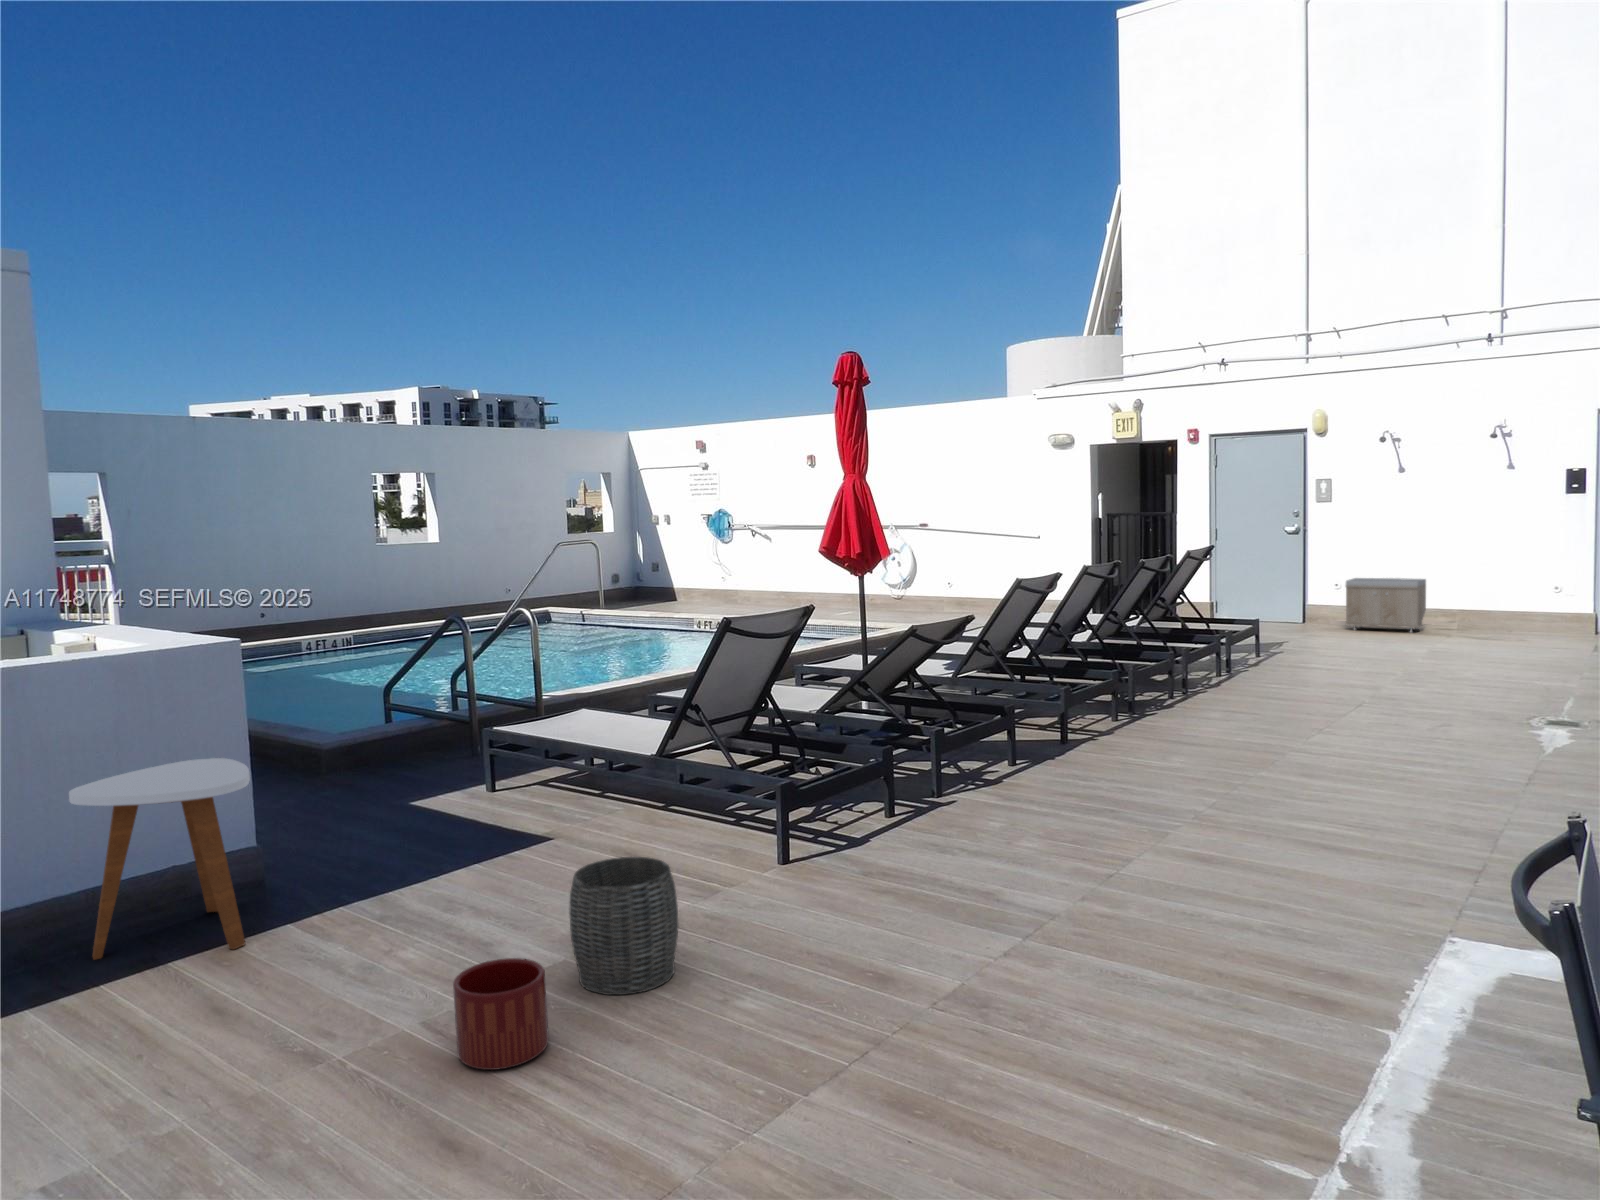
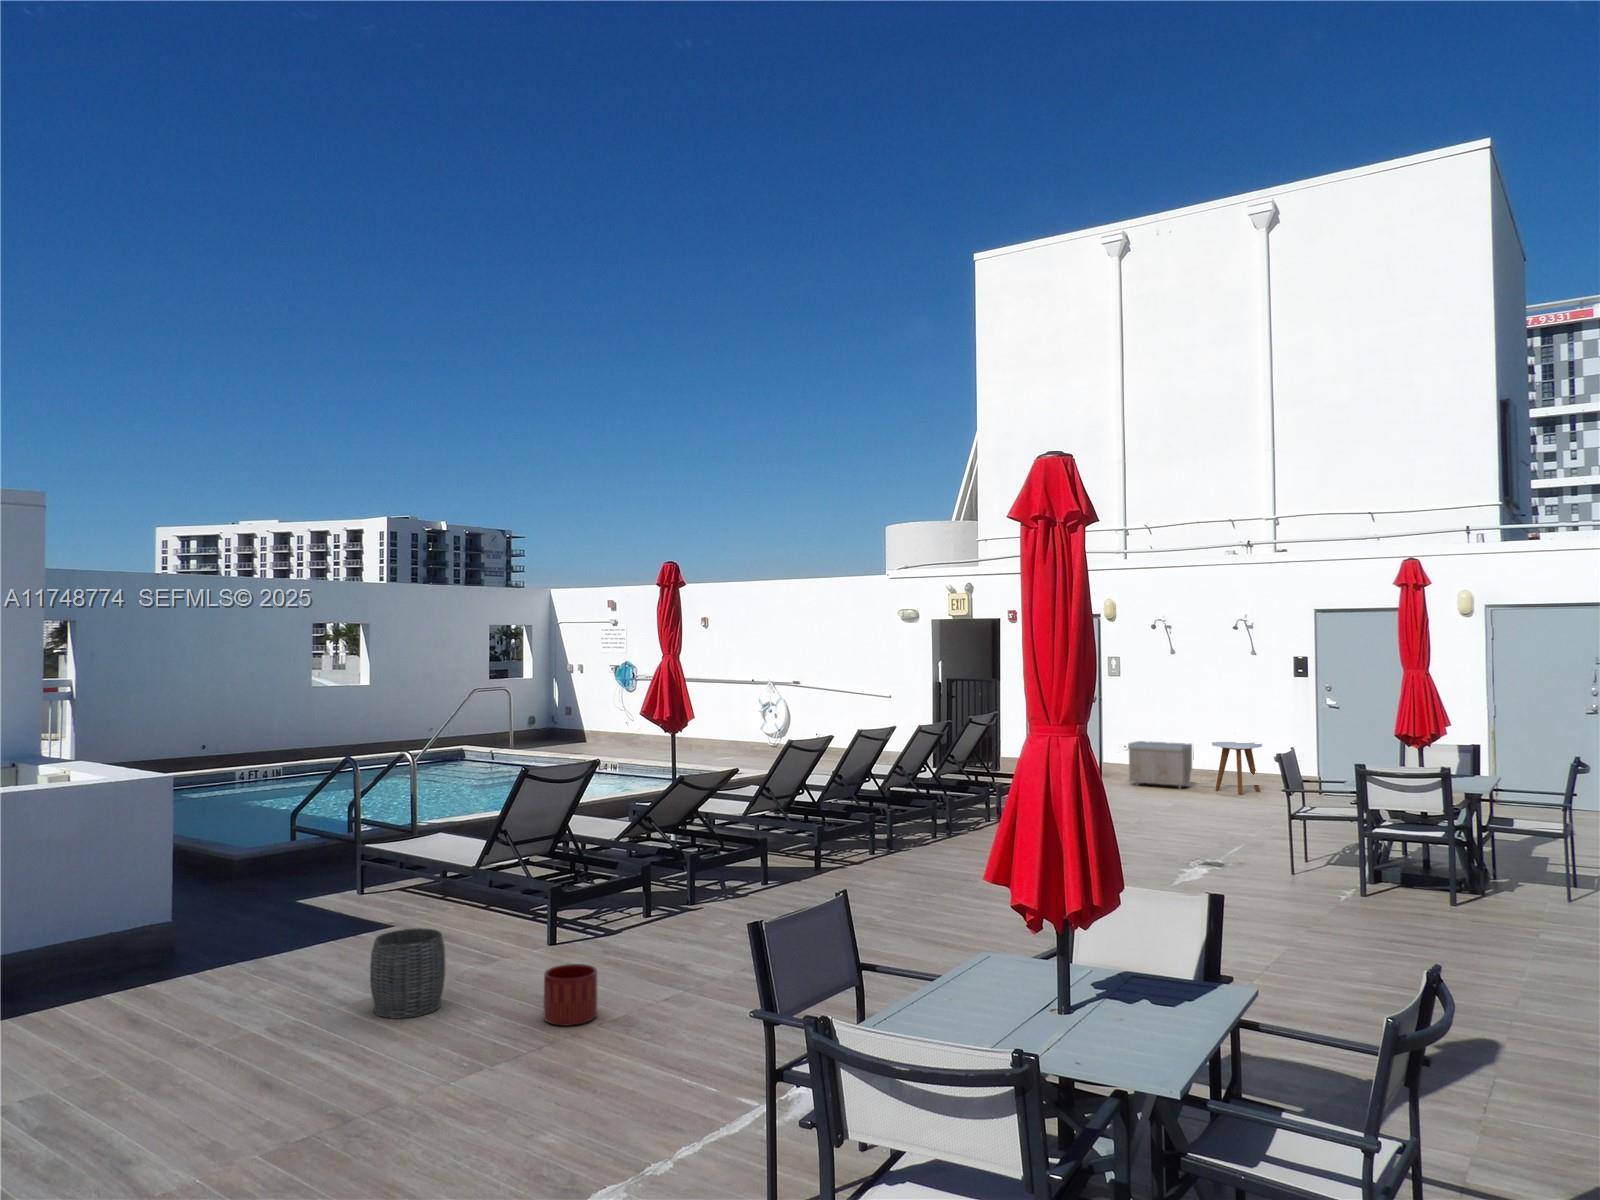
side table: present [69,758,250,960] -> present [1212,742,1262,795]
planter: present [453,958,549,1070] -> present [544,964,597,1026]

